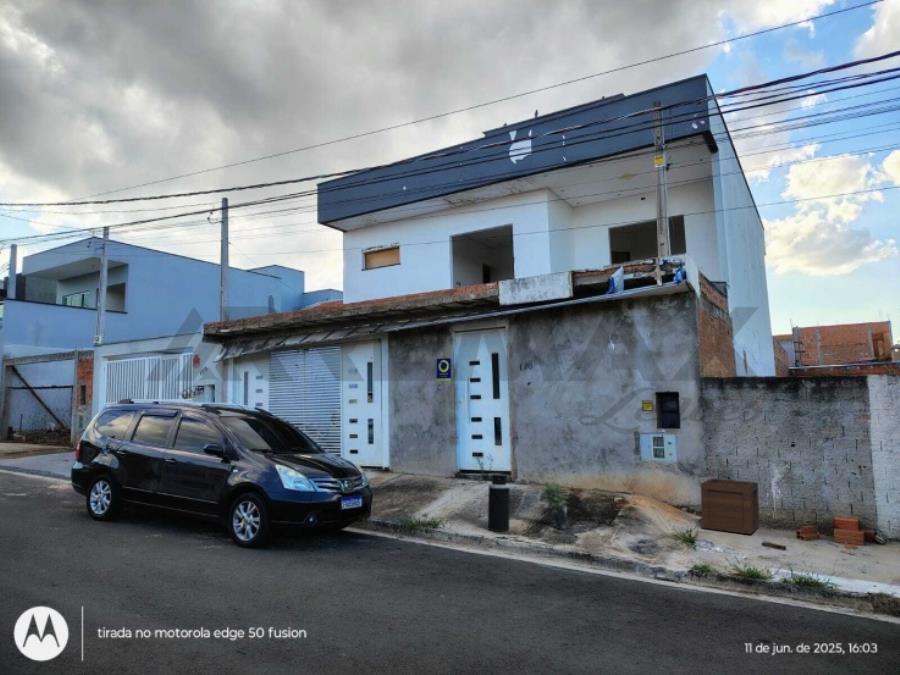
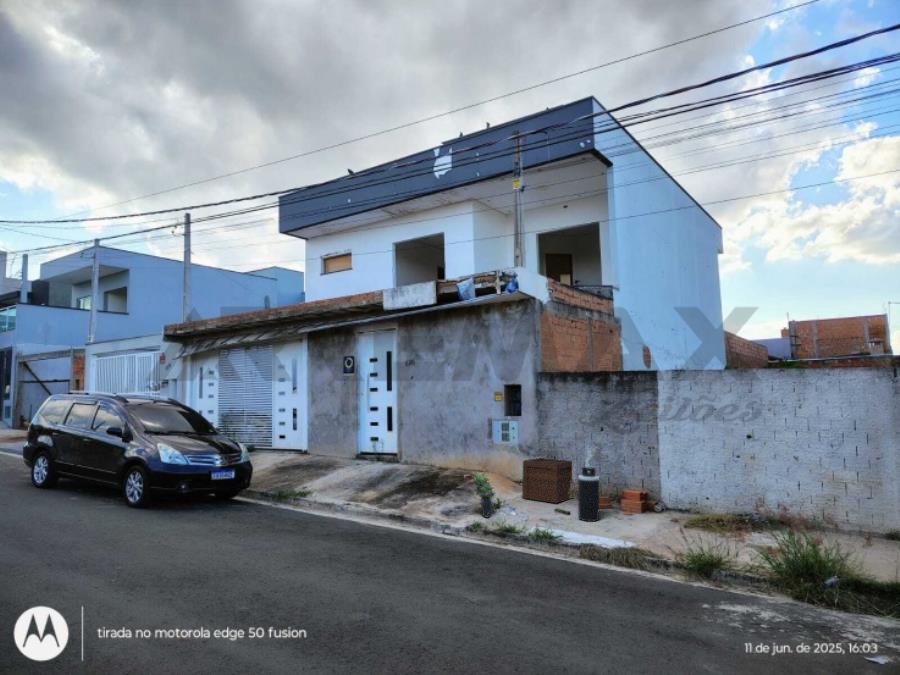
trash can: present [488,475,510,532] -> present [578,467,599,521]
potted plant: present [544,482,568,529] -> present [472,473,495,518]

